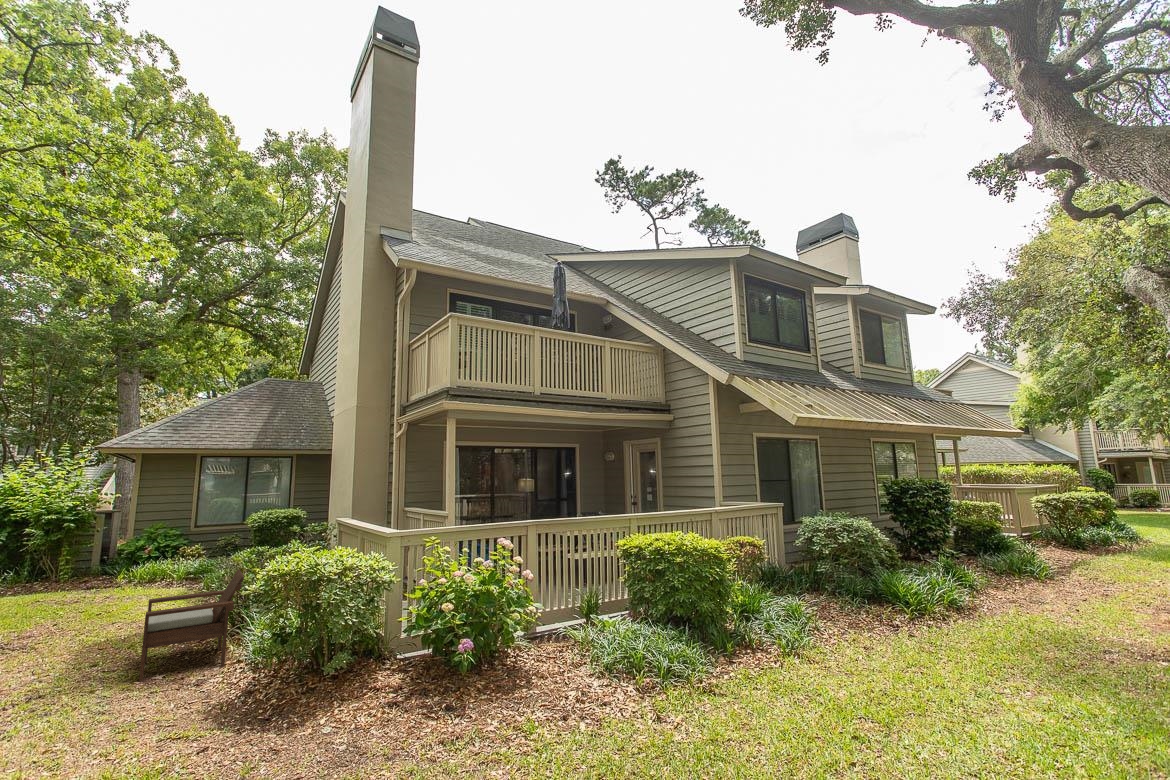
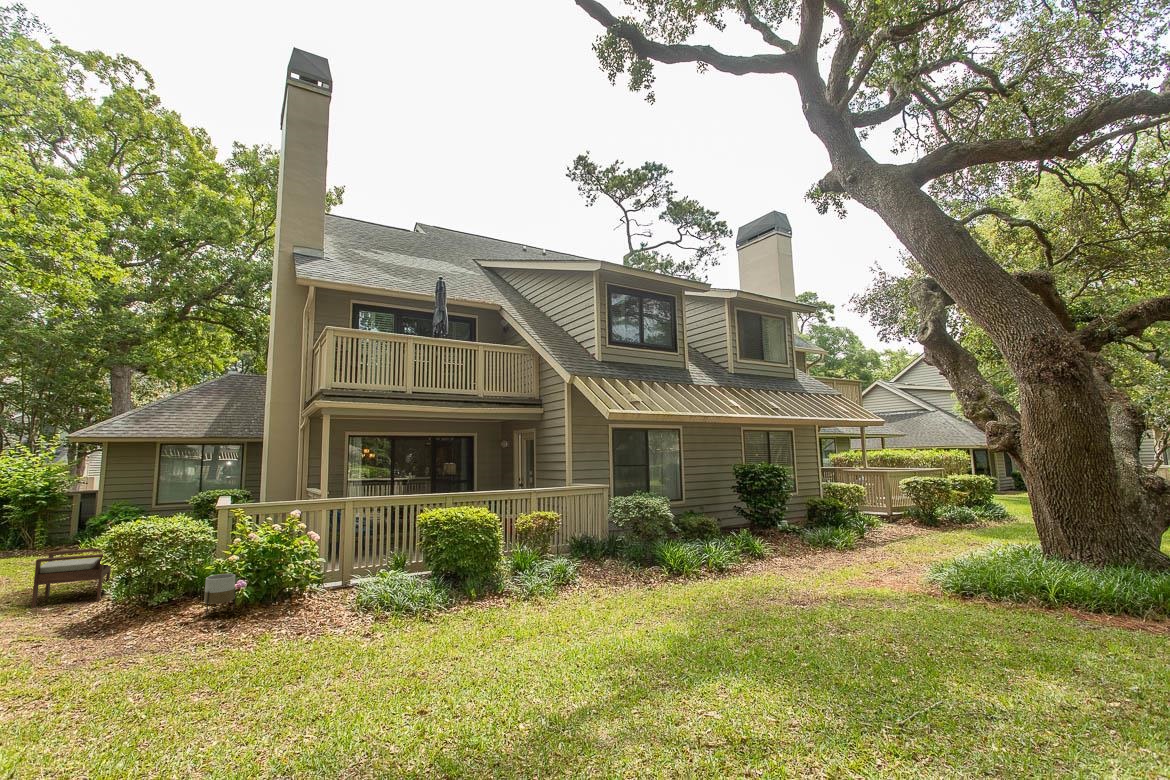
planter: none [409,629,447,693] -> present [204,574,235,617]

